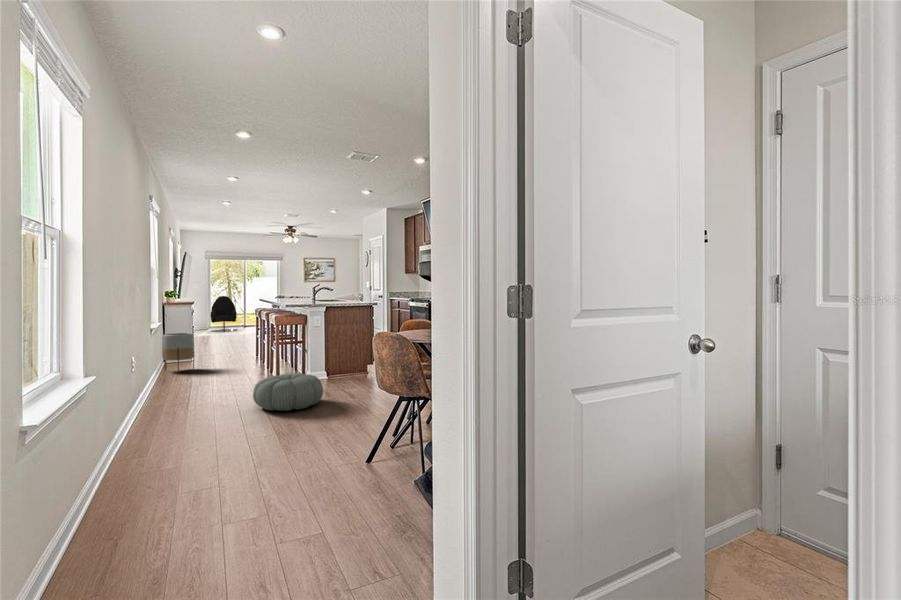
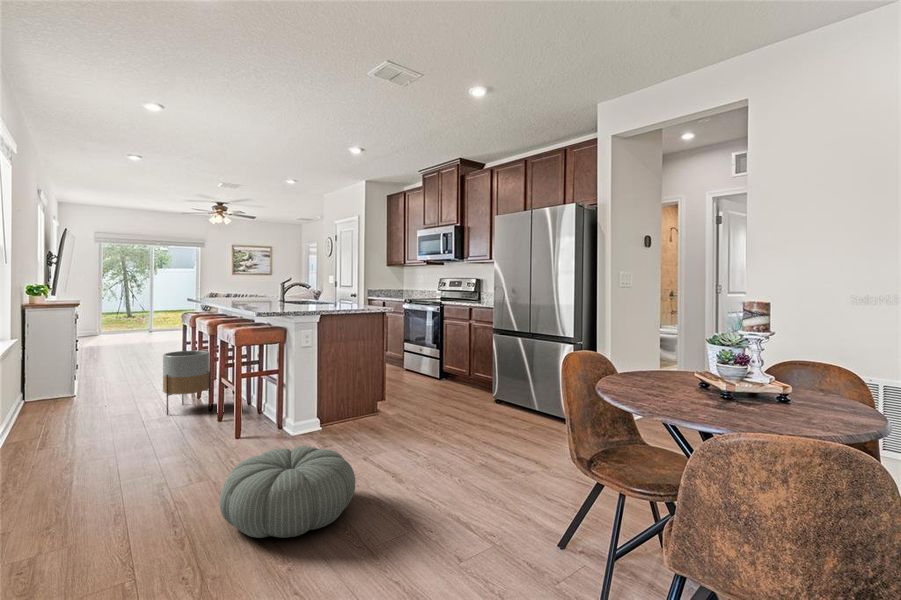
armchair: present [211,296,237,332] -> none [100,291,139,339]
planter: present [163,333,195,373] -> present [163,350,211,415]

